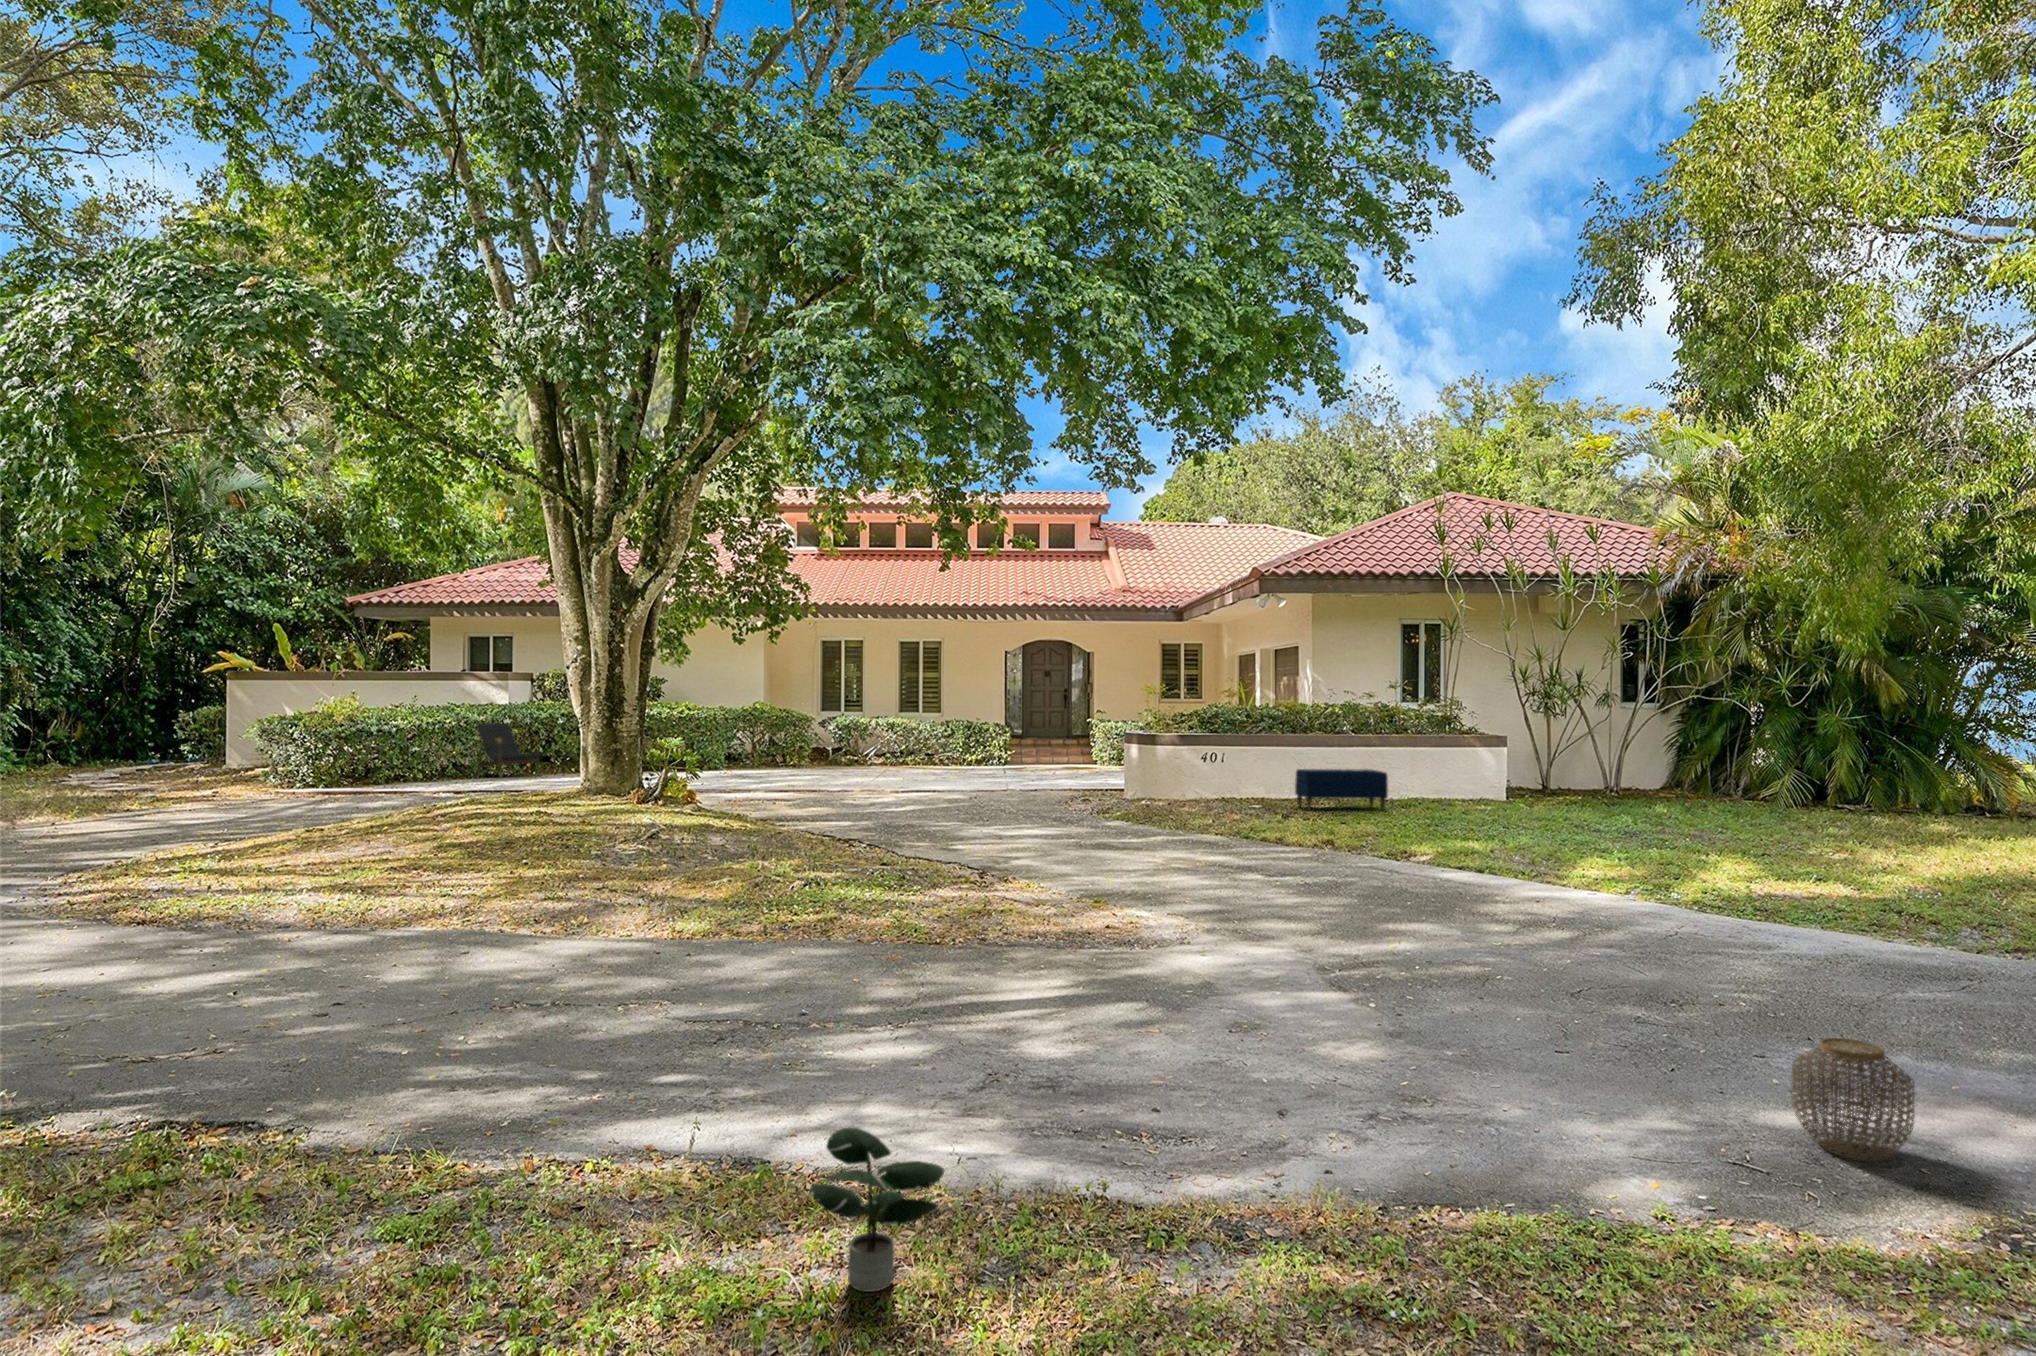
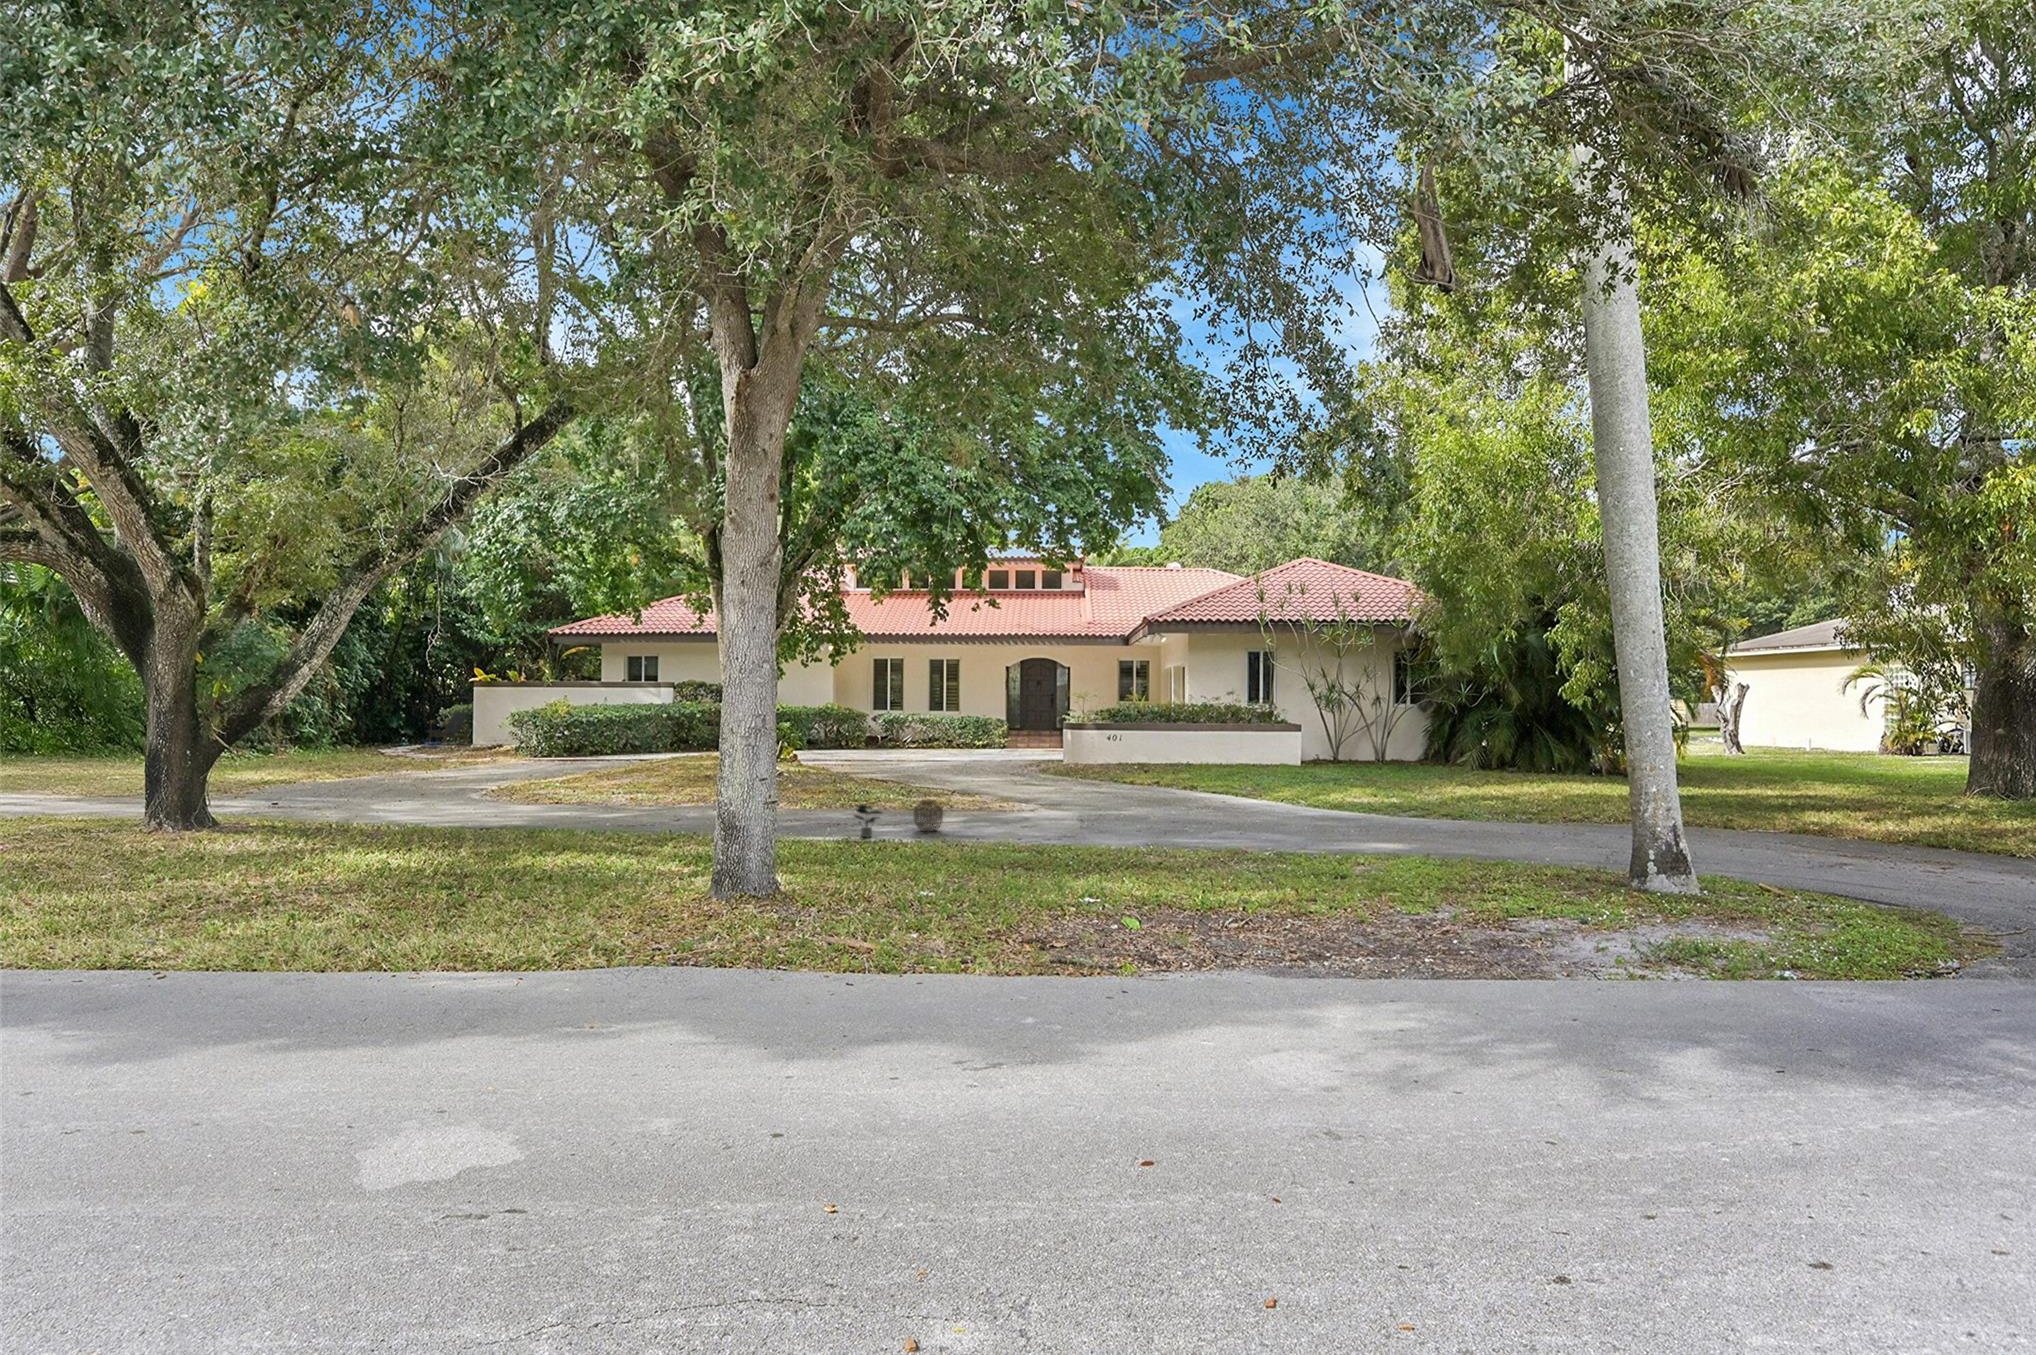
lounge chair: present [477,723,541,777] -> present [427,712,468,742]
bench: present [1295,769,1388,811] -> none [1159,745,1212,770]
woven basket: present [1792,1038,1915,1162] -> present [914,800,943,832]

